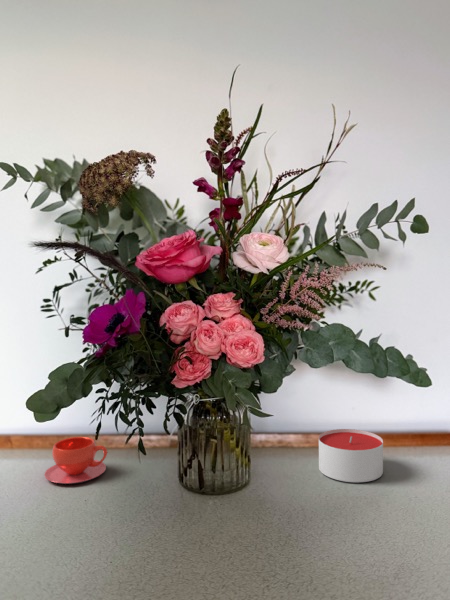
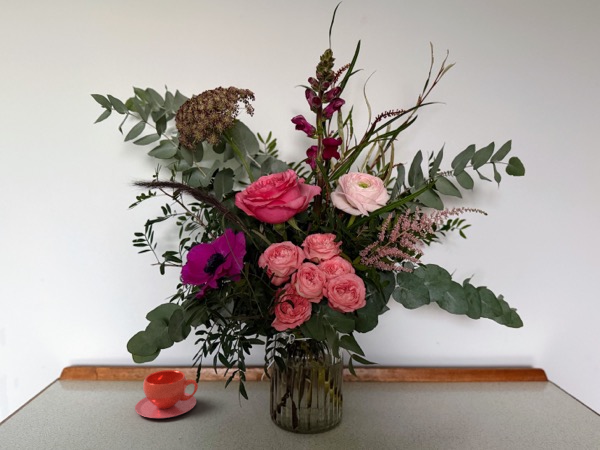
candle: present [319,429,383,482] -> none [408,366,473,421]

